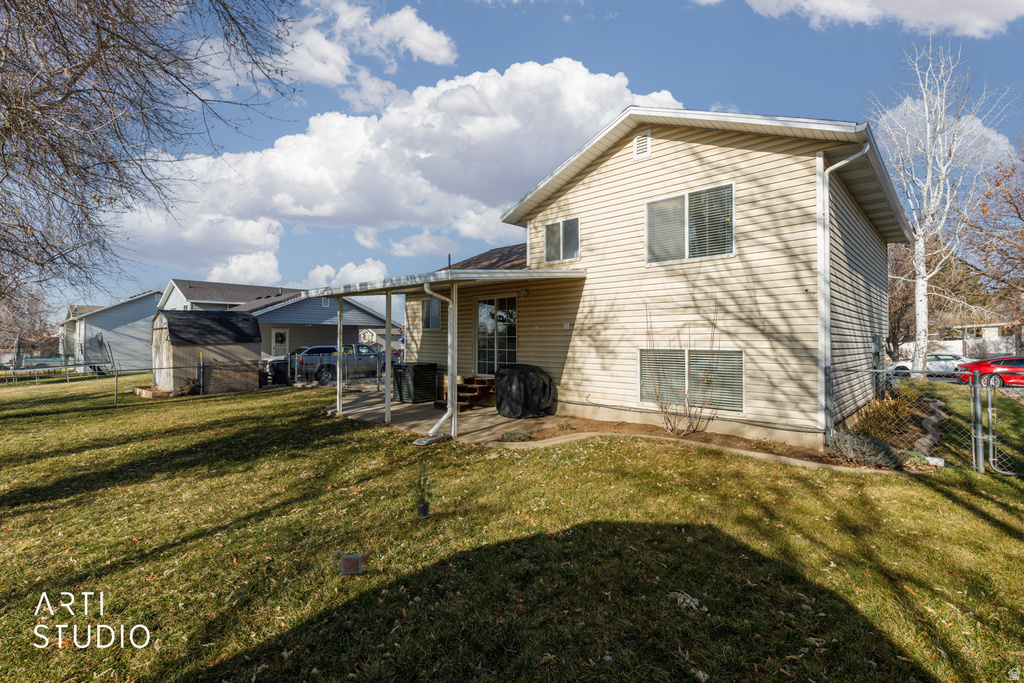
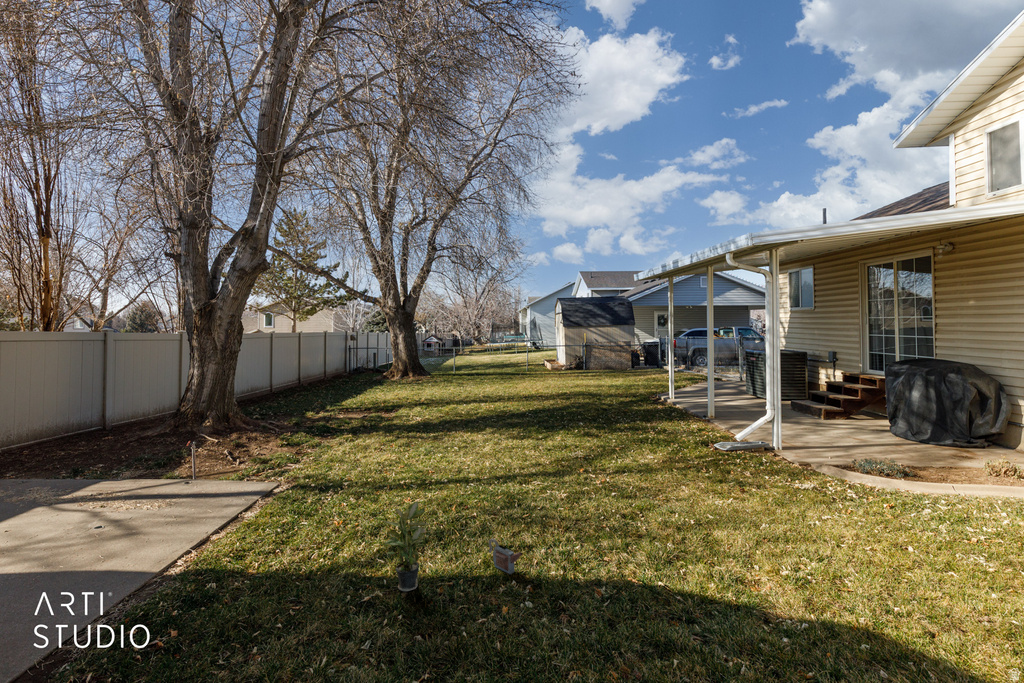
potted plant: present [406,461,436,519] -> present [383,501,430,591]

